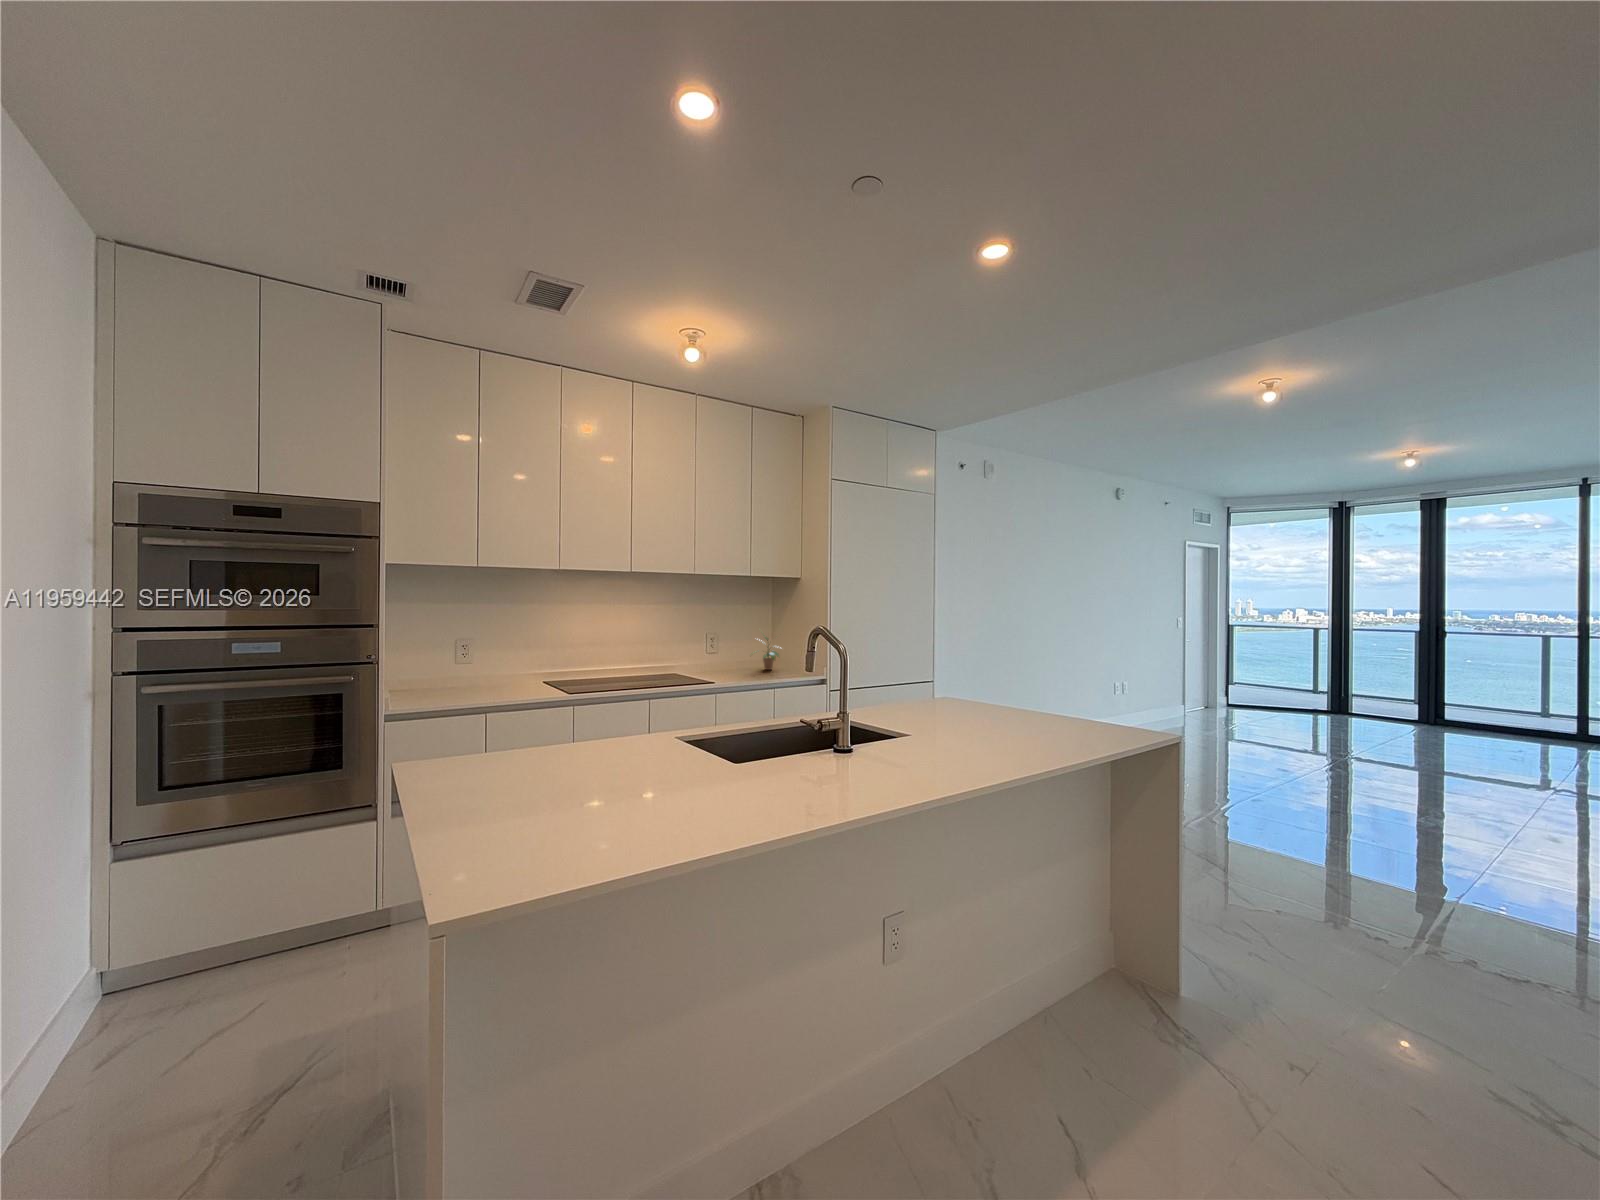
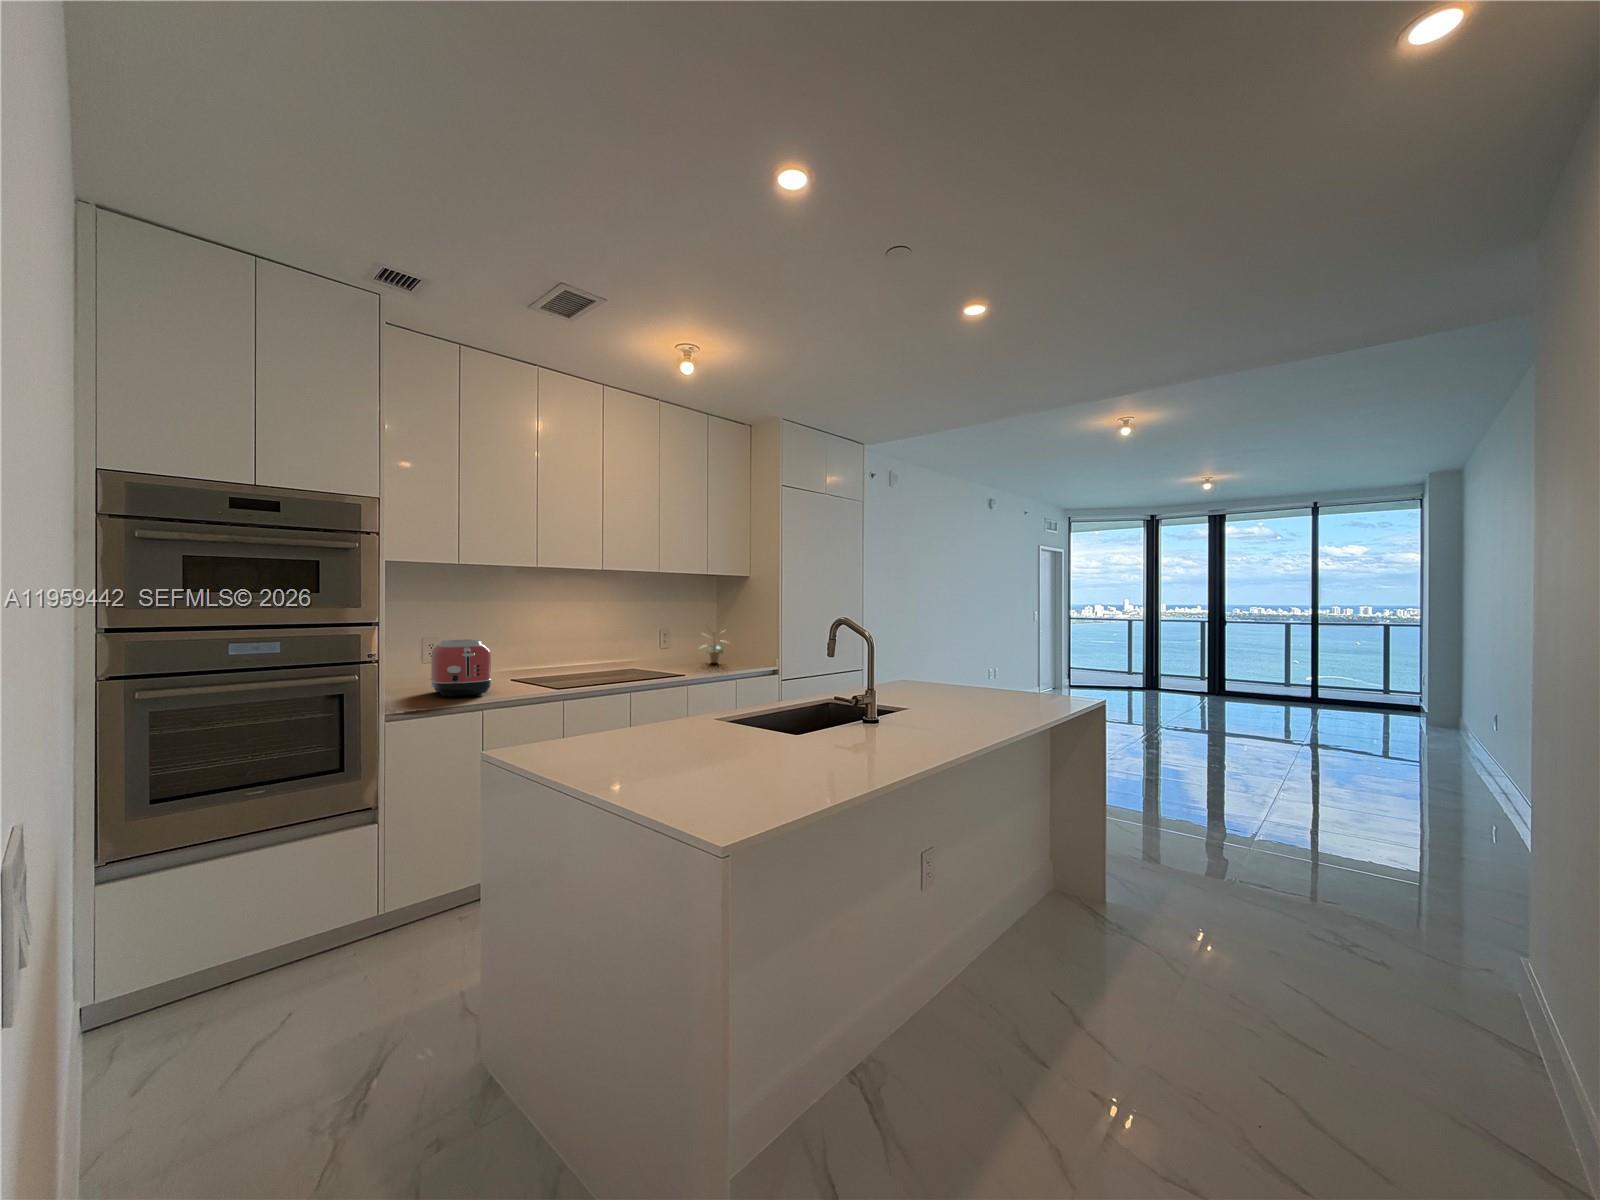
toaster: none [447,641,506,698] -> present [430,639,492,697]

